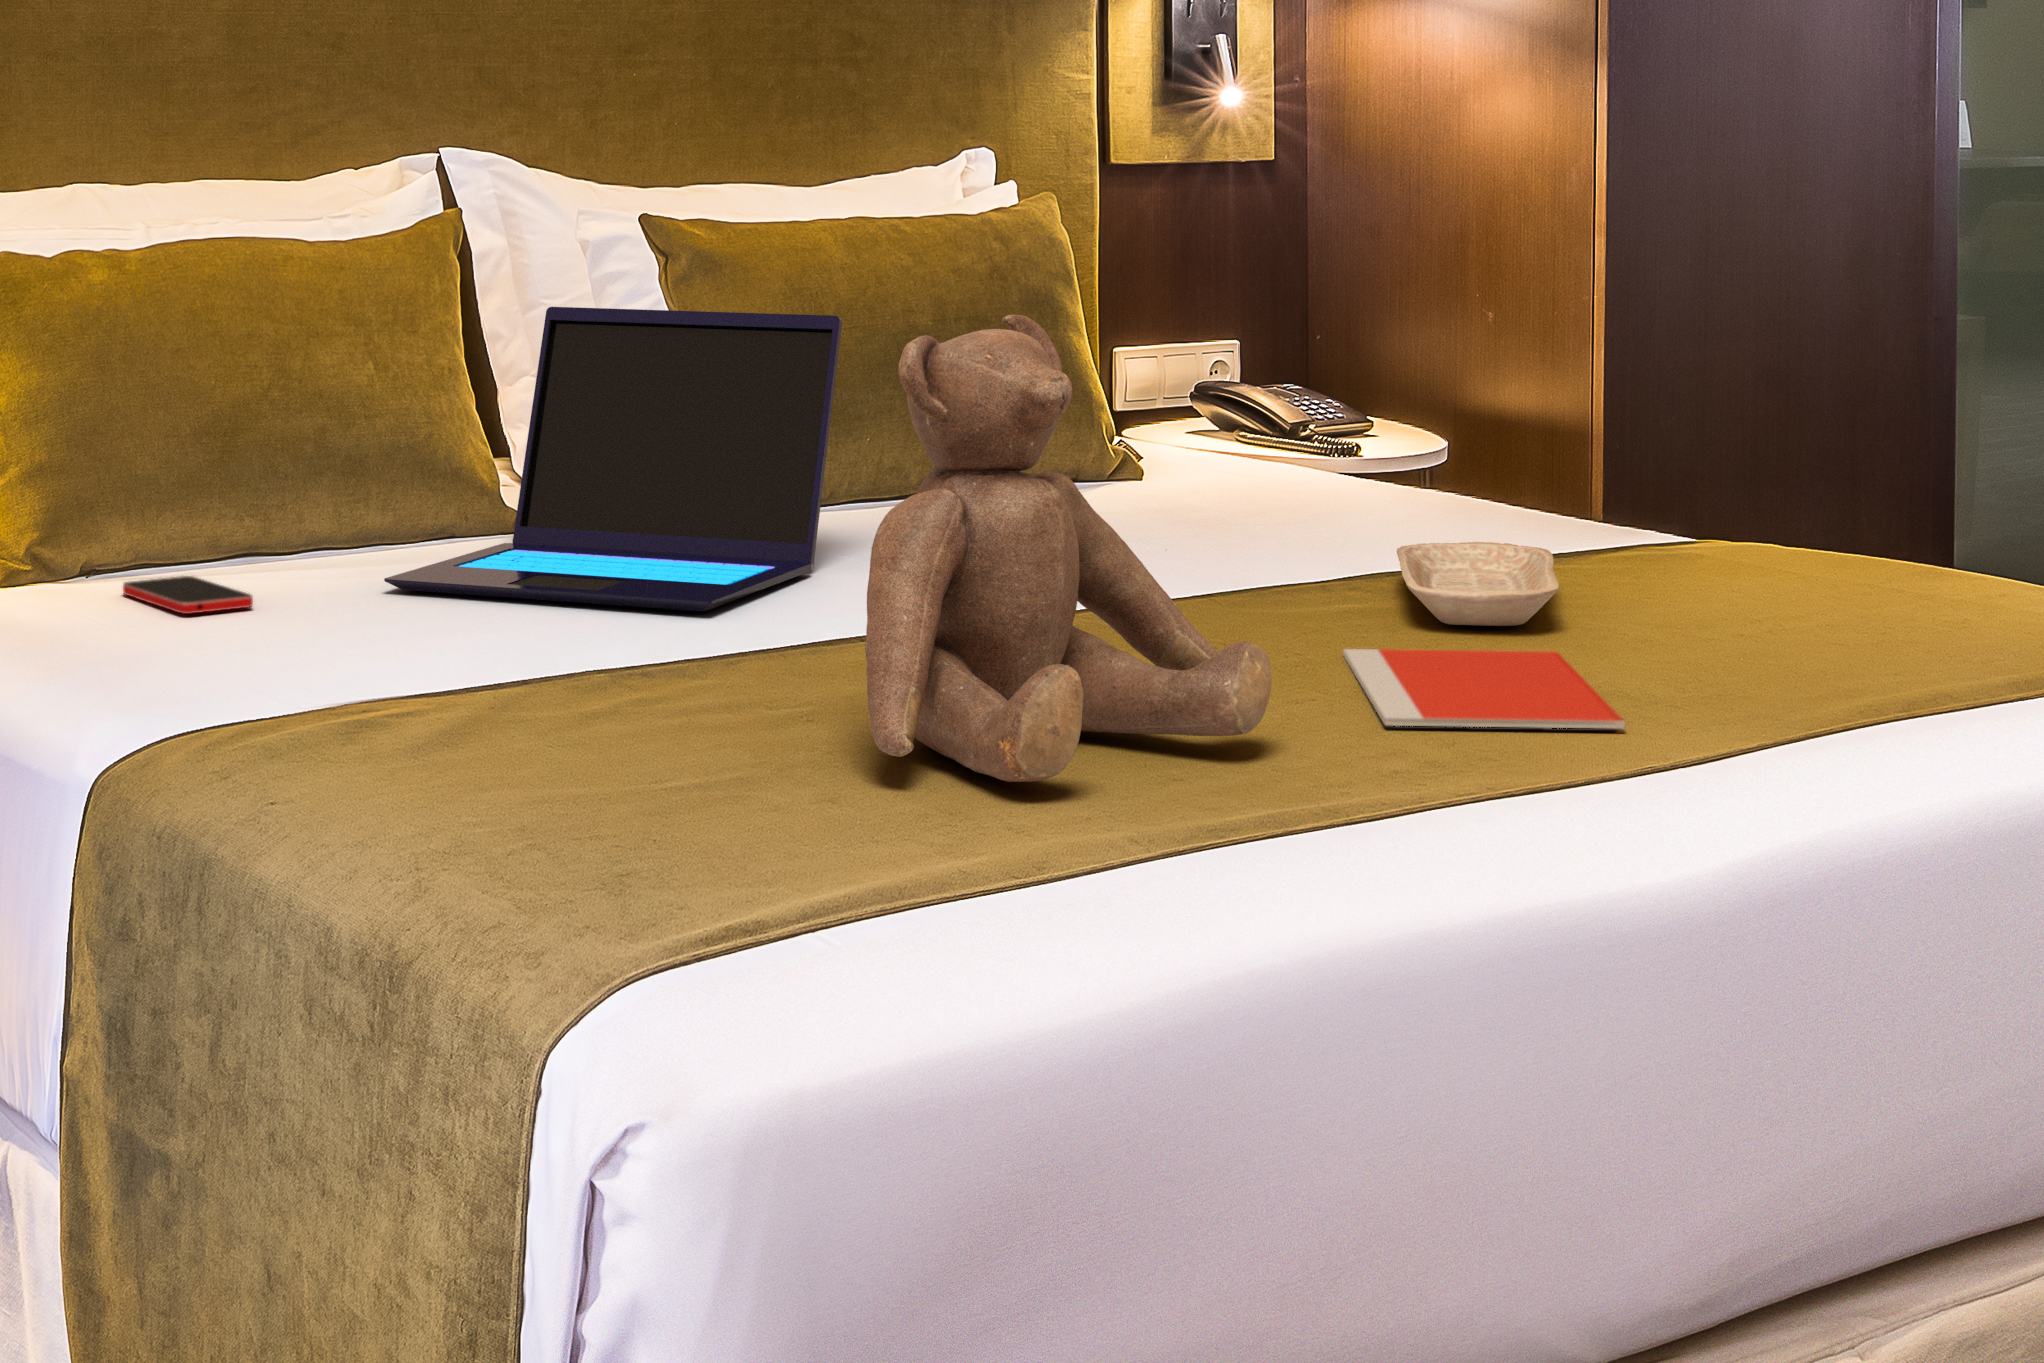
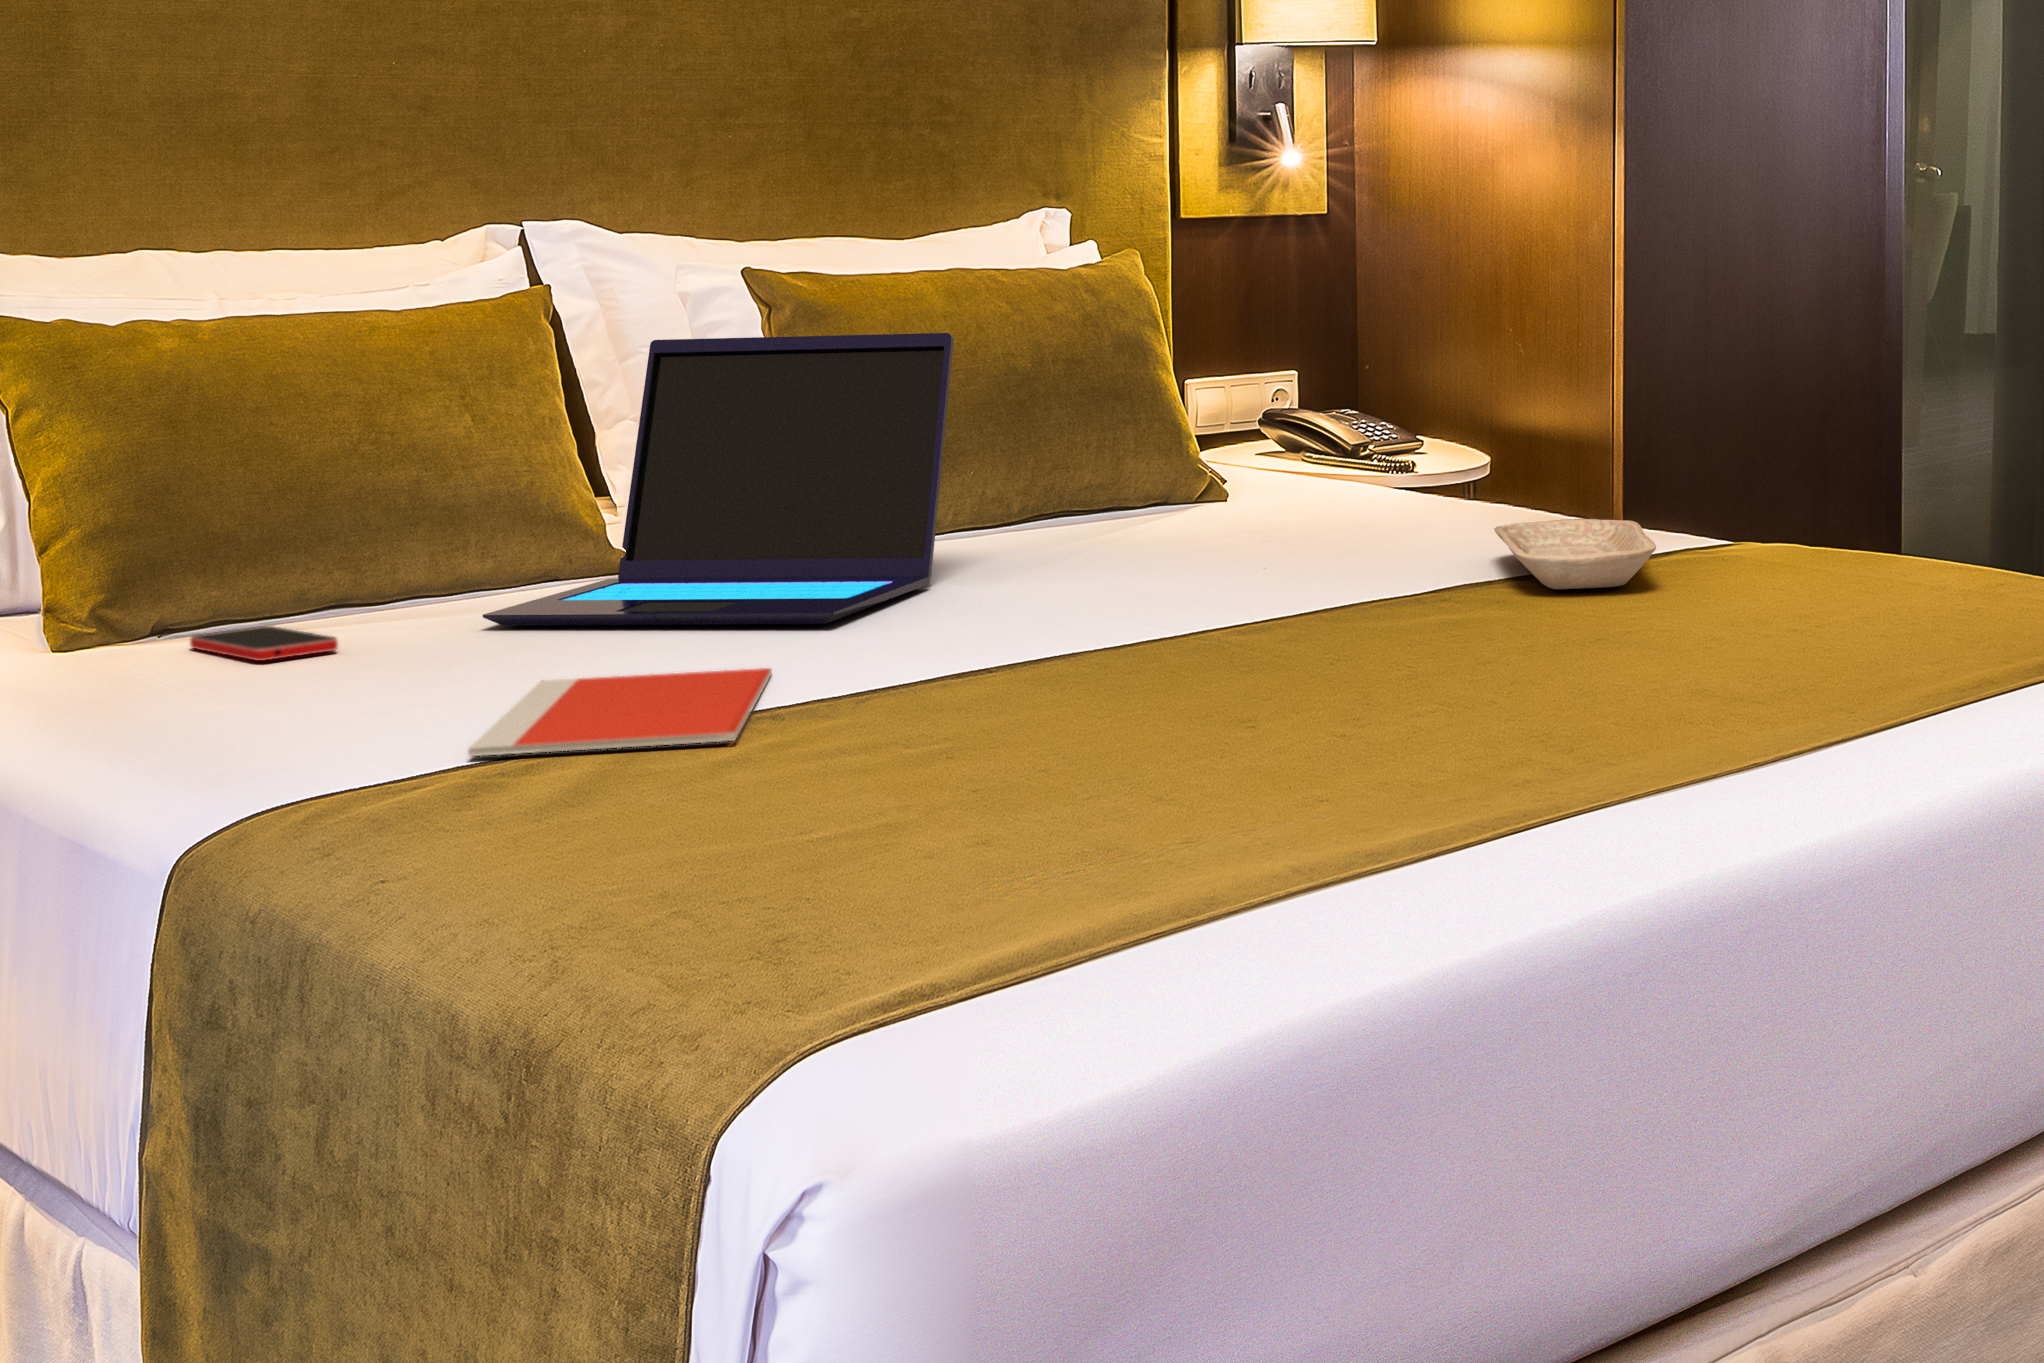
teddy bear: present [865,315,1271,782] -> none [1016,283,1424,745]
notebook: present [1343,649,1625,729] -> present [468,668,772,756]

